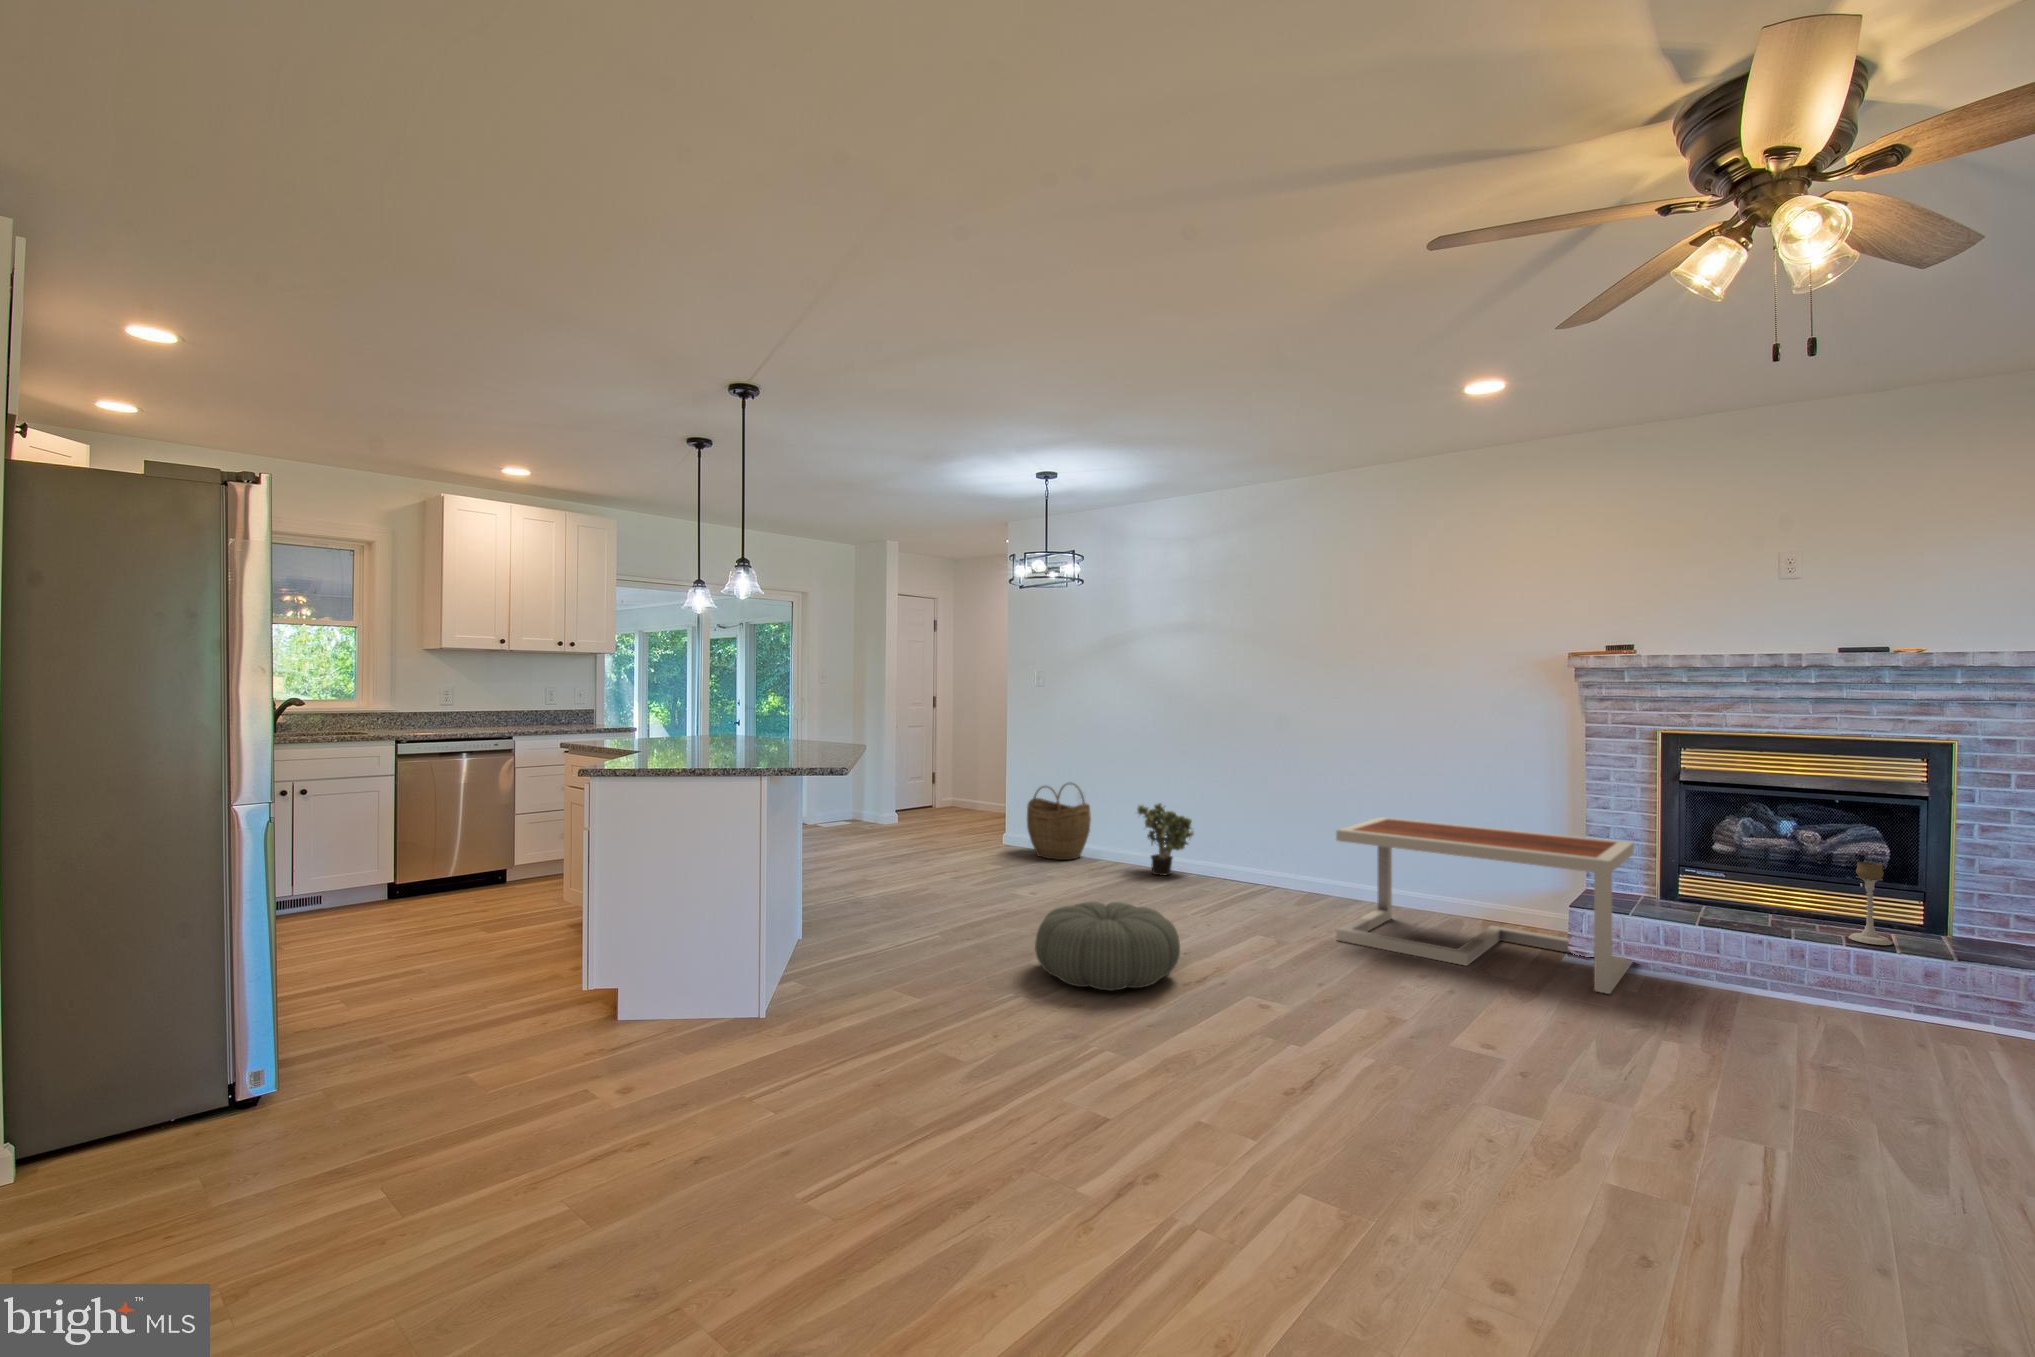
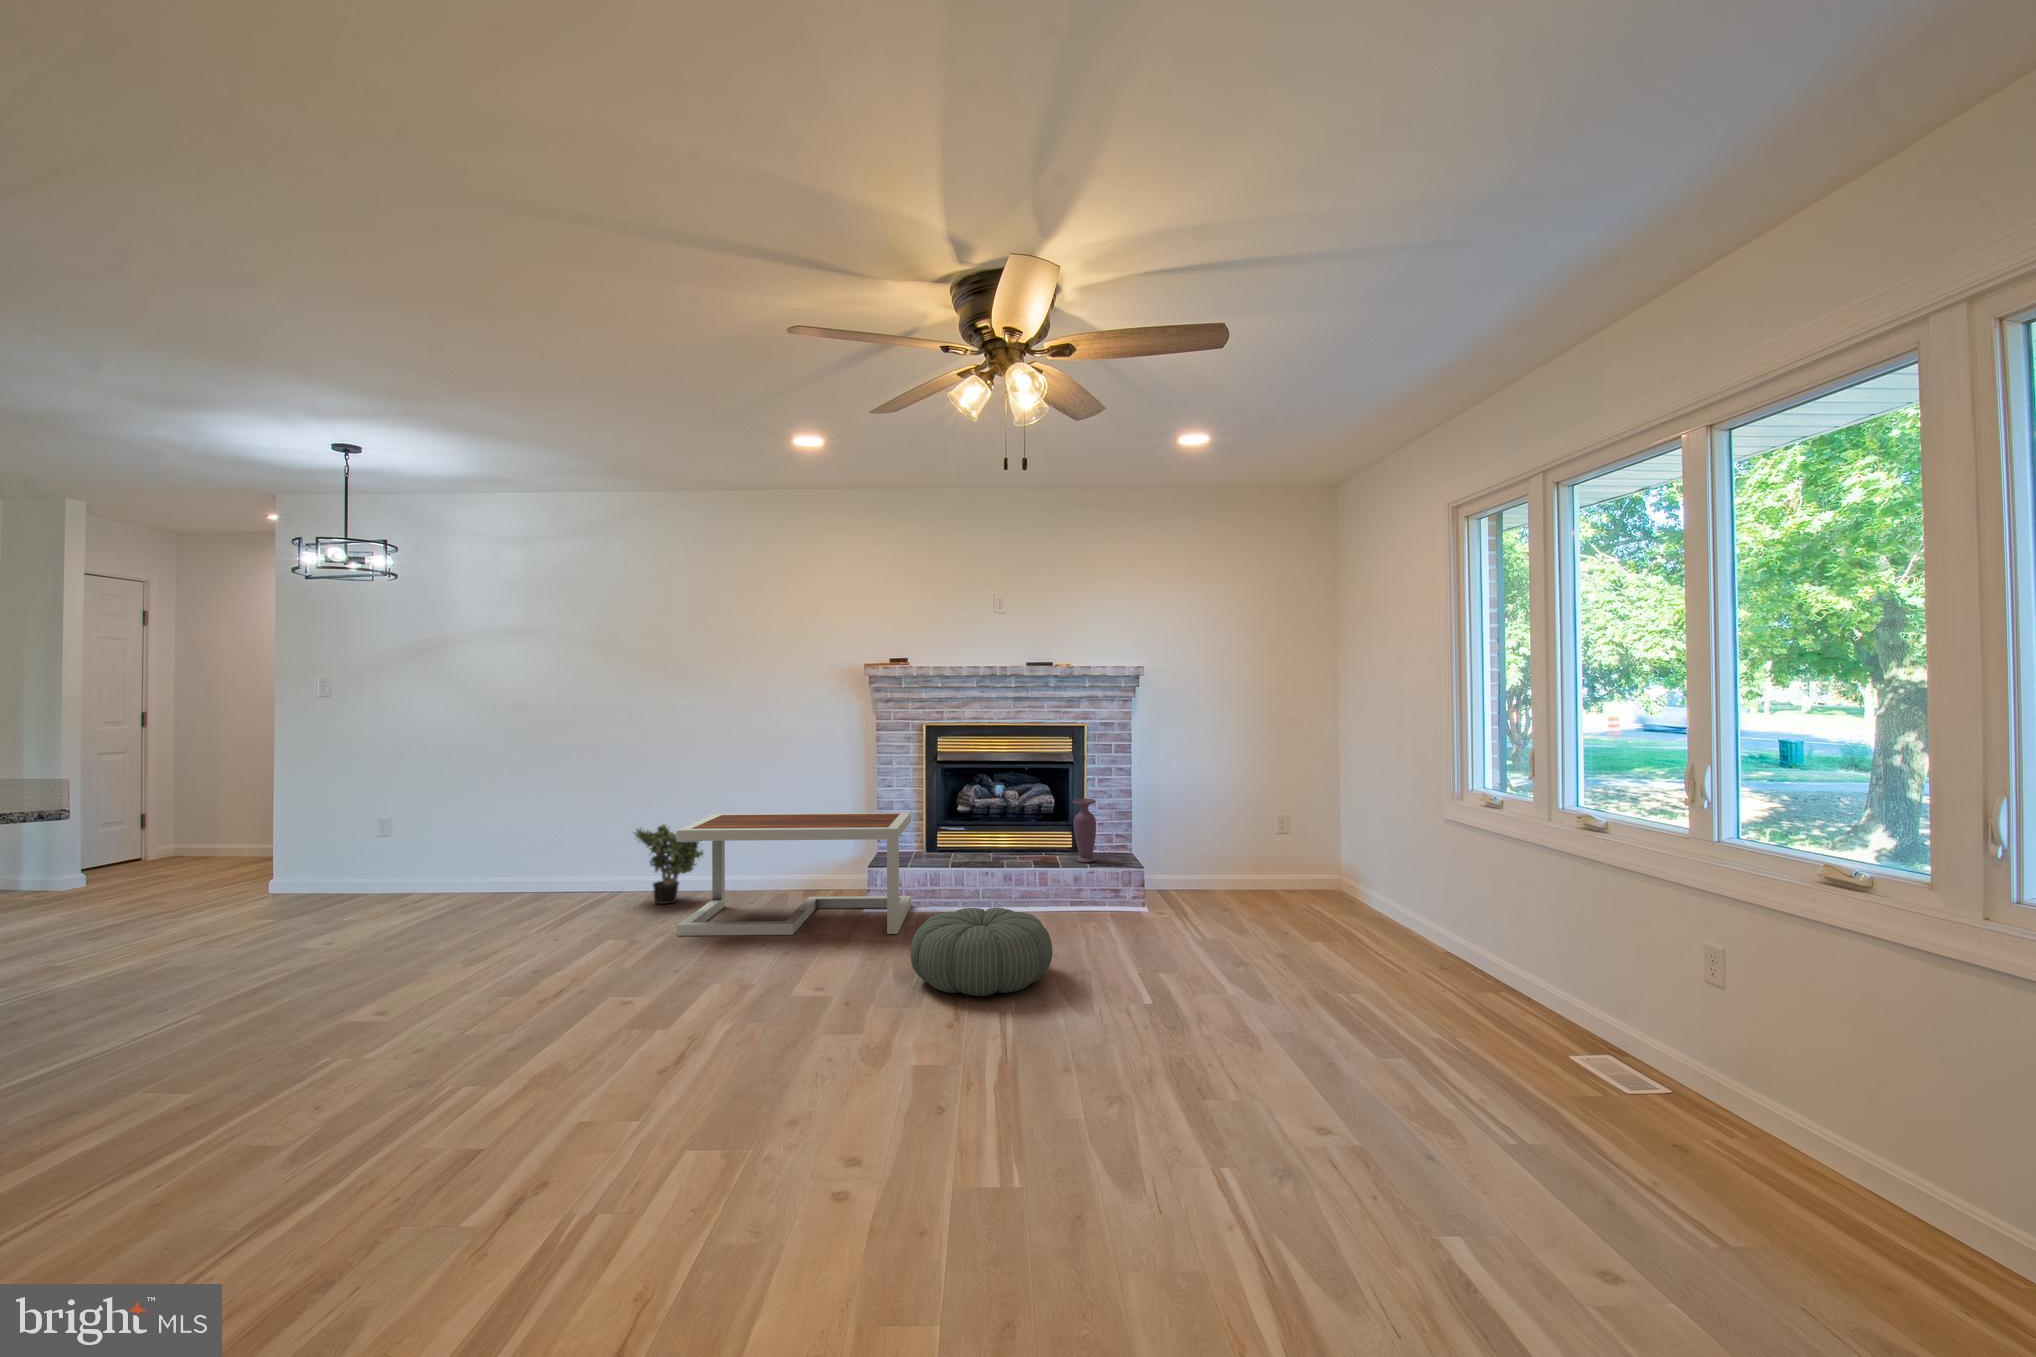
woven basket: present [1027,783,1091,860] -> none [274,813,374,909]
potted plant: present [1137,803,1194,875] -> present [633,824,703,904]
vase: none [1928,855,1980,955] -> present [1073,799,1096,862]
candle holder: present [1849,861,1892,945] -> none [1034,809,1056,864]
pouf: present [1035,902,1180,991] -> present [910,908,1052,996]

